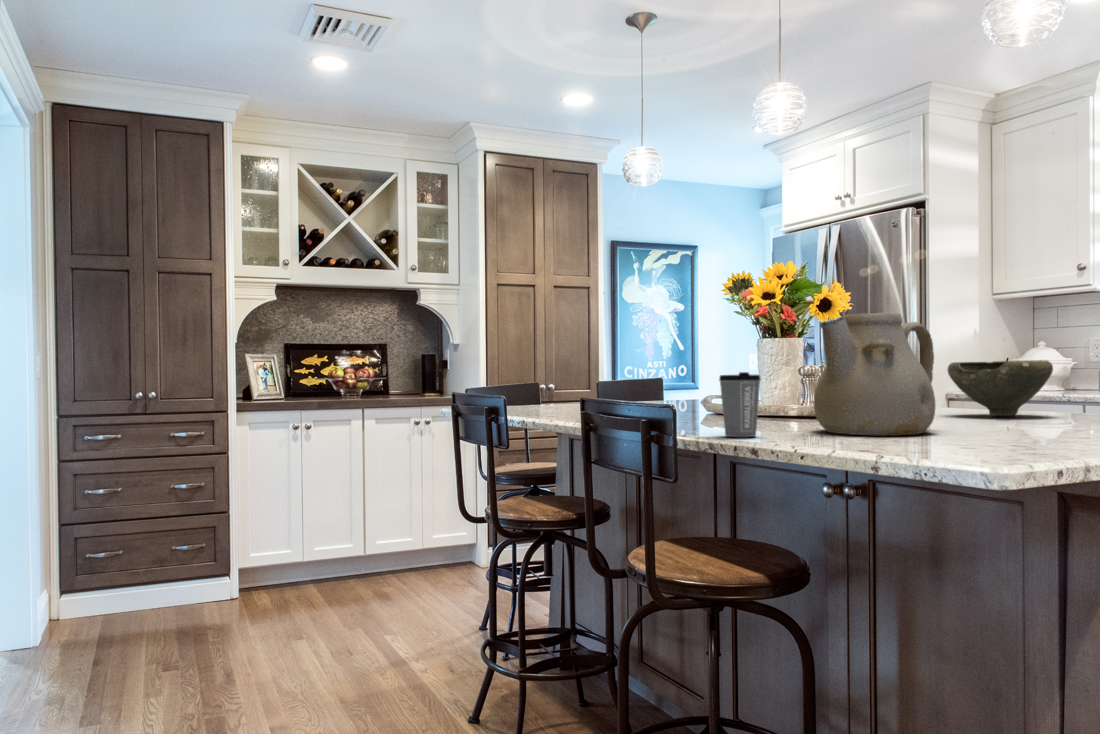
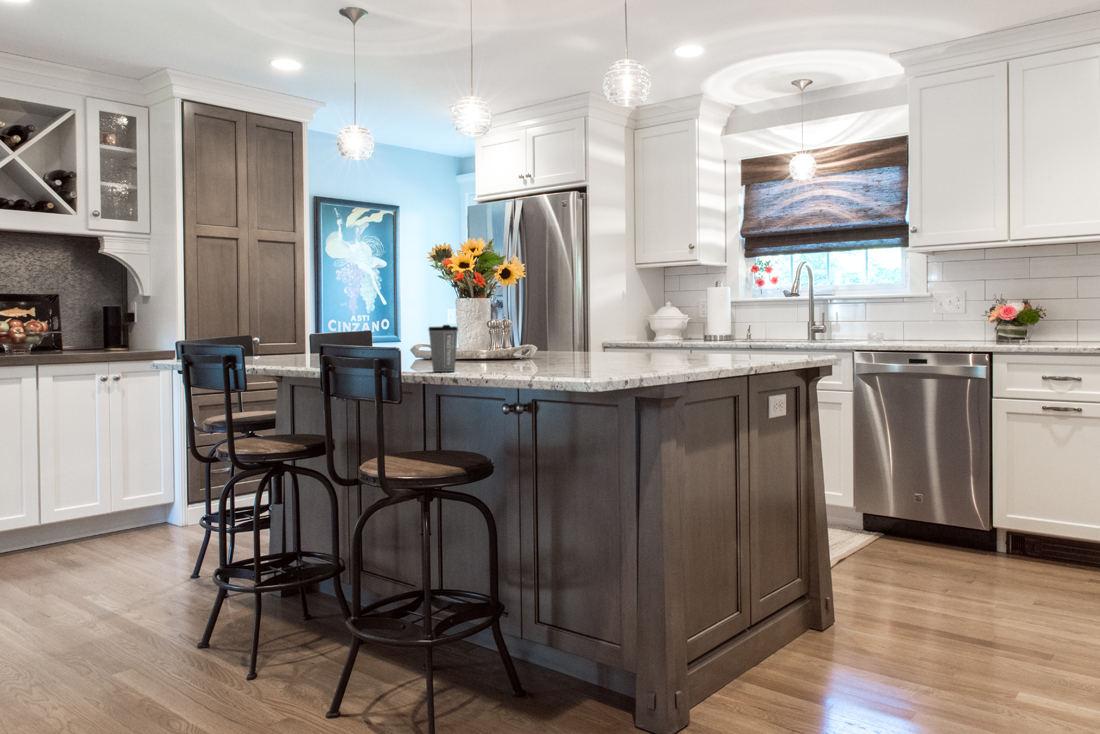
teapot: present [814,313,935,435] -> none [495,283,576,369]
bowl: present [947,360,1053,416] -> none [591,318,658,357]

